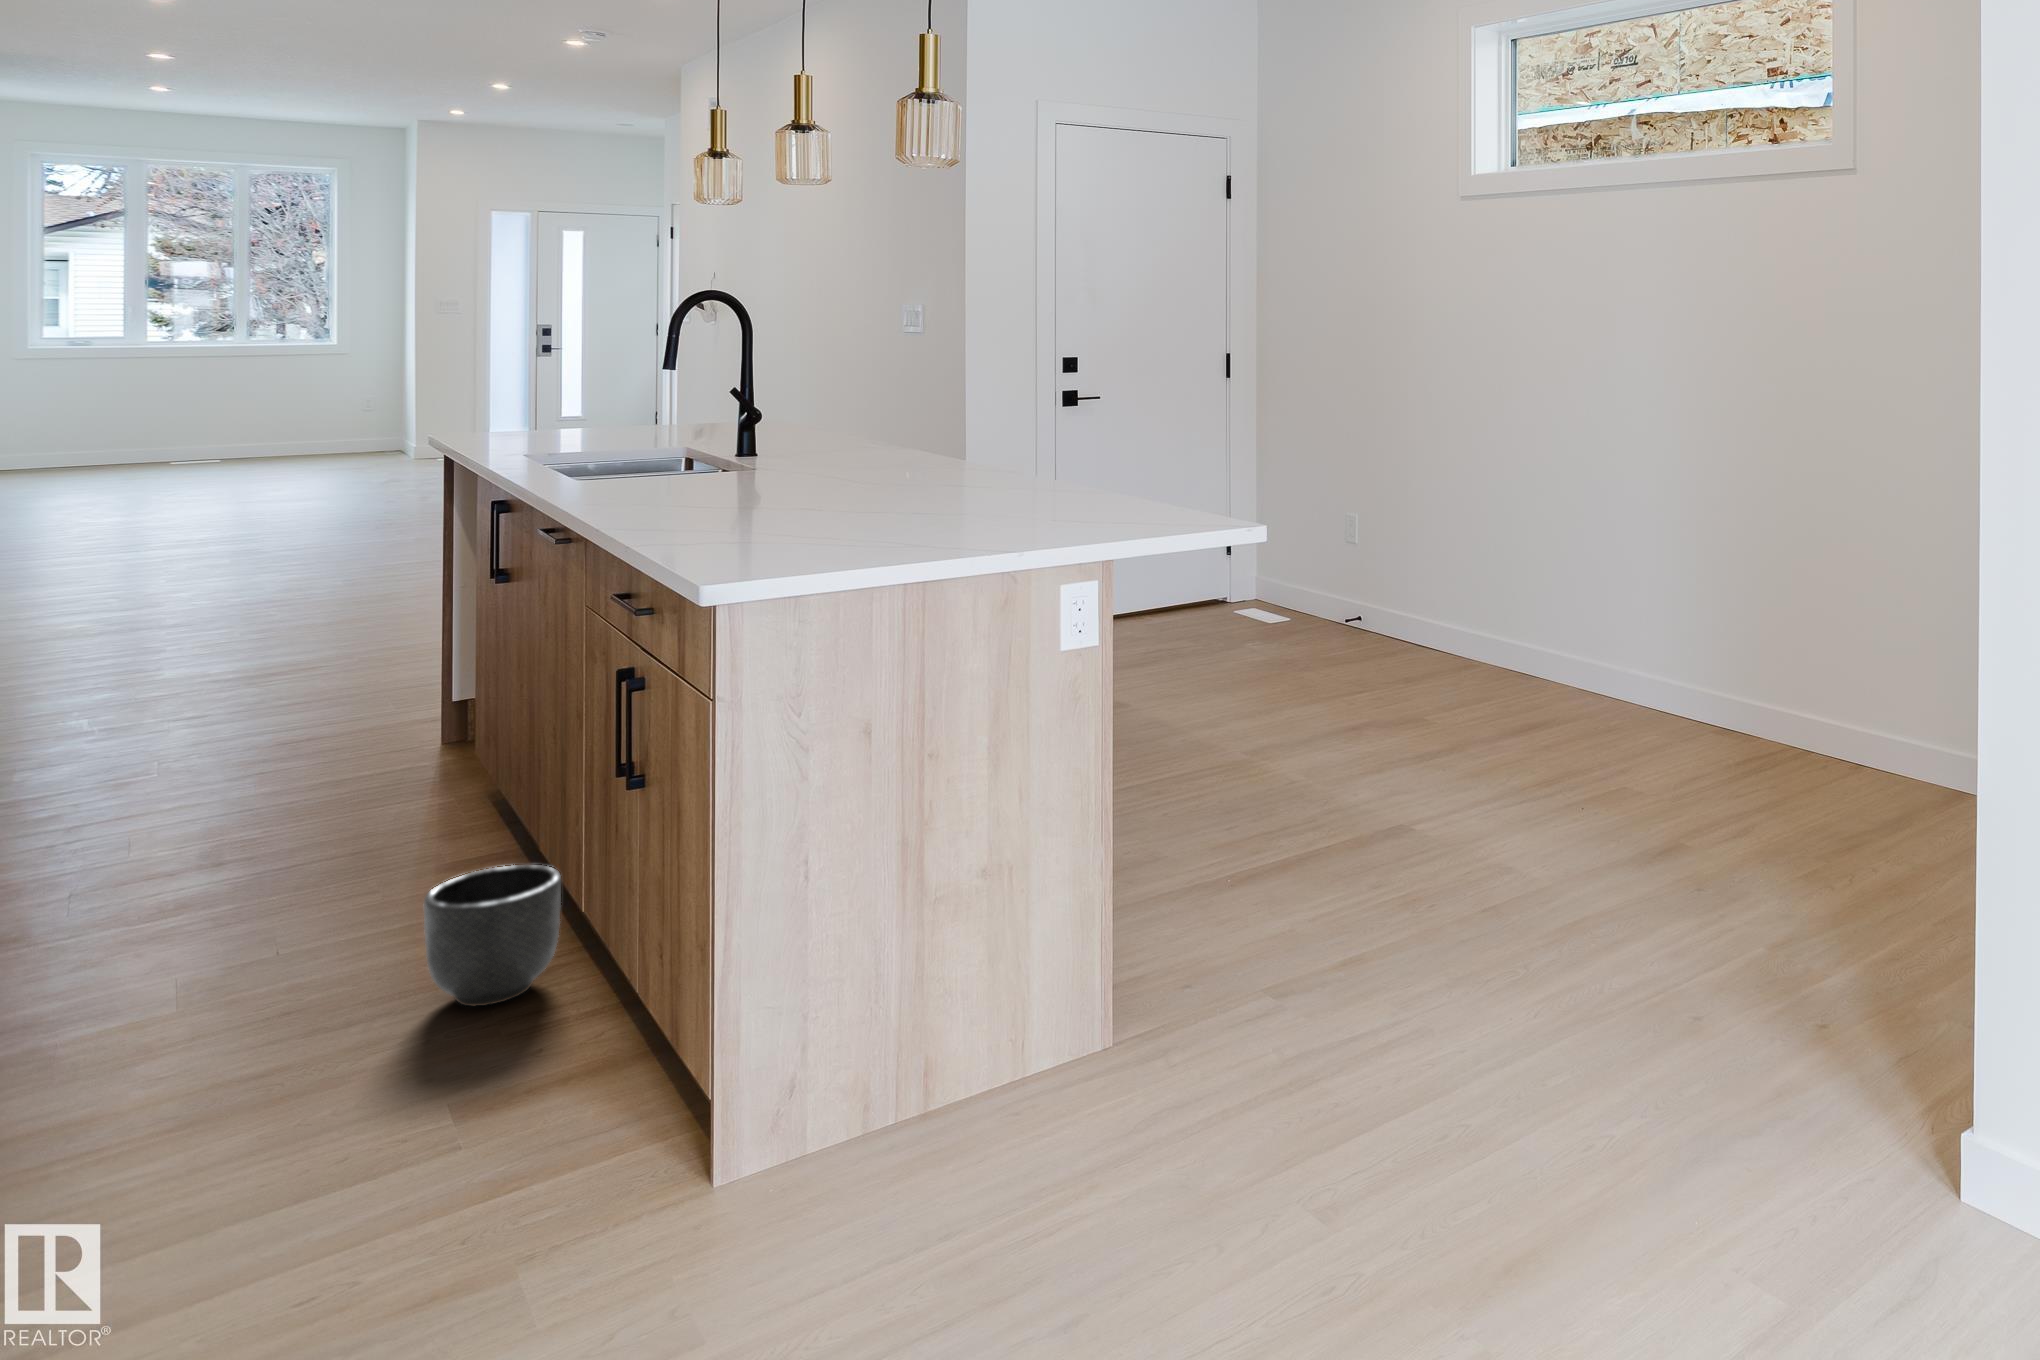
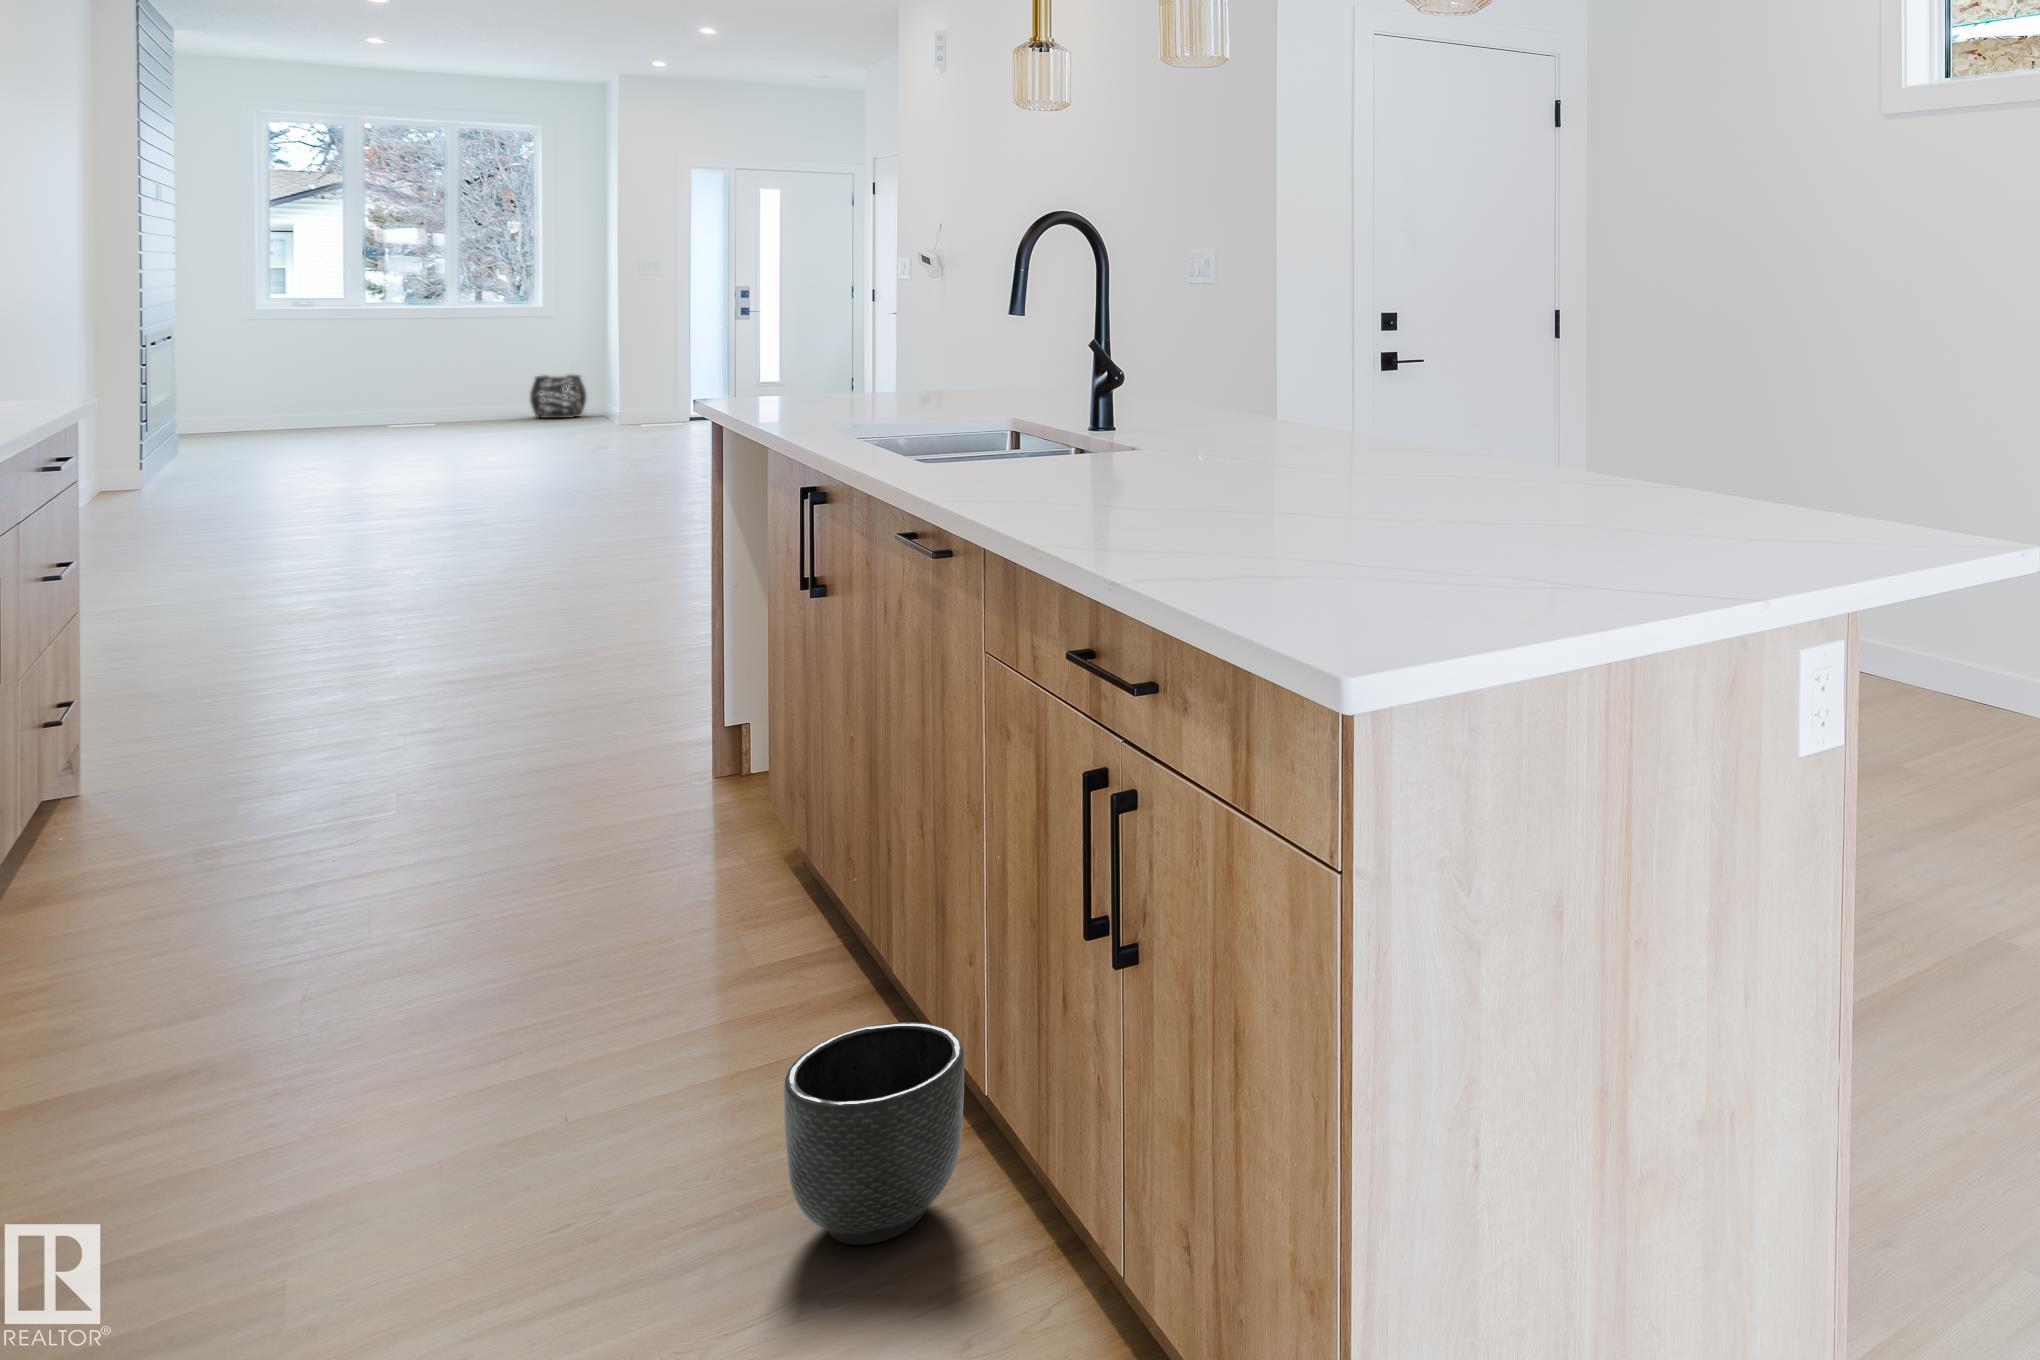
woven basket: none [326,406,386,448] -> present [530,375,586,418]

